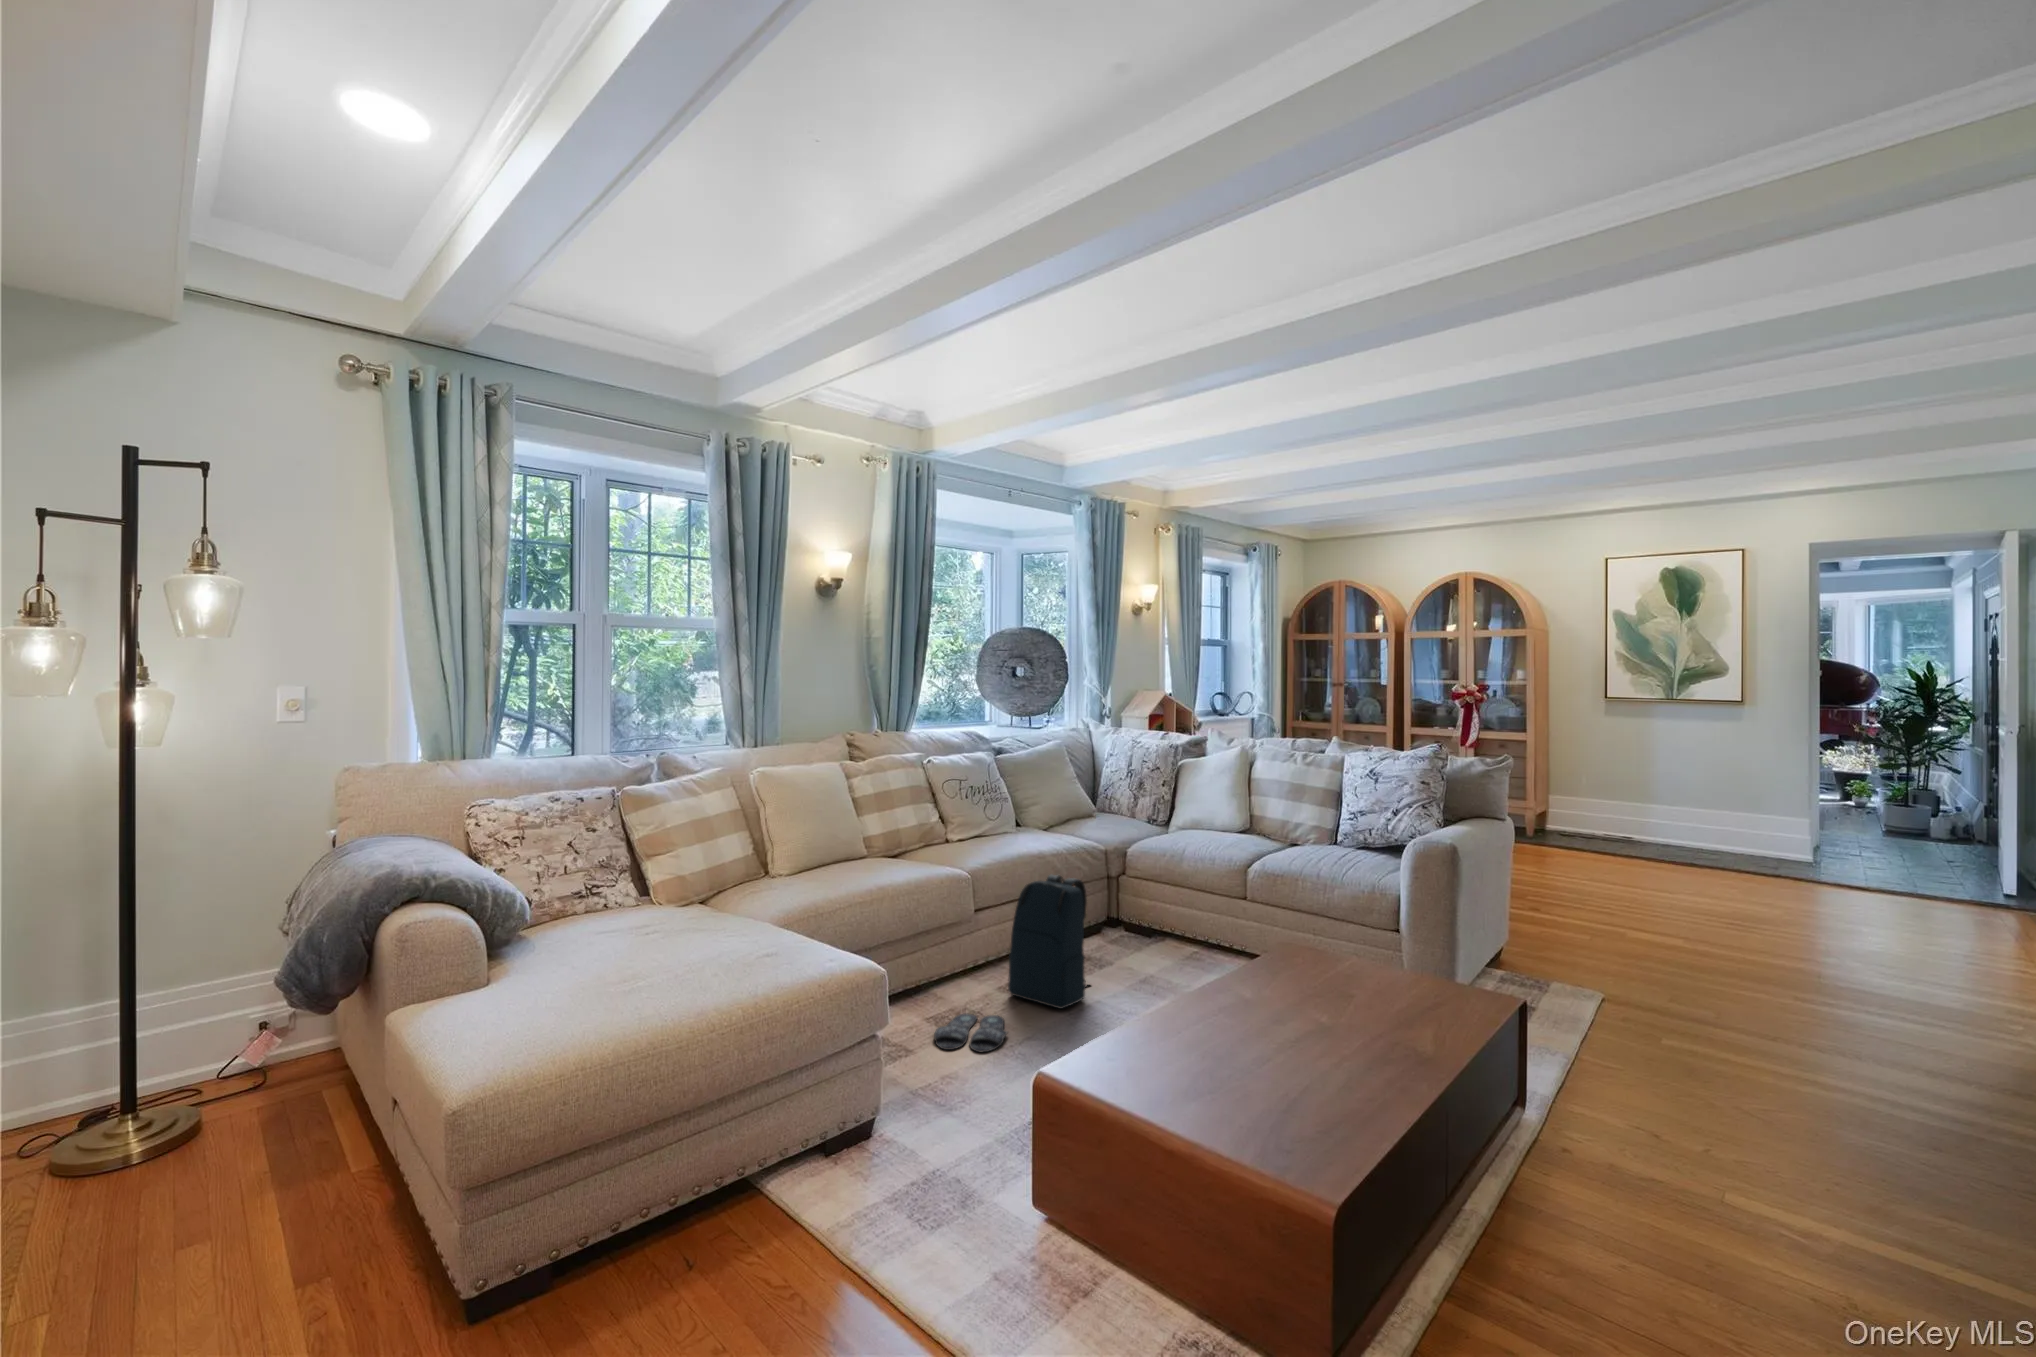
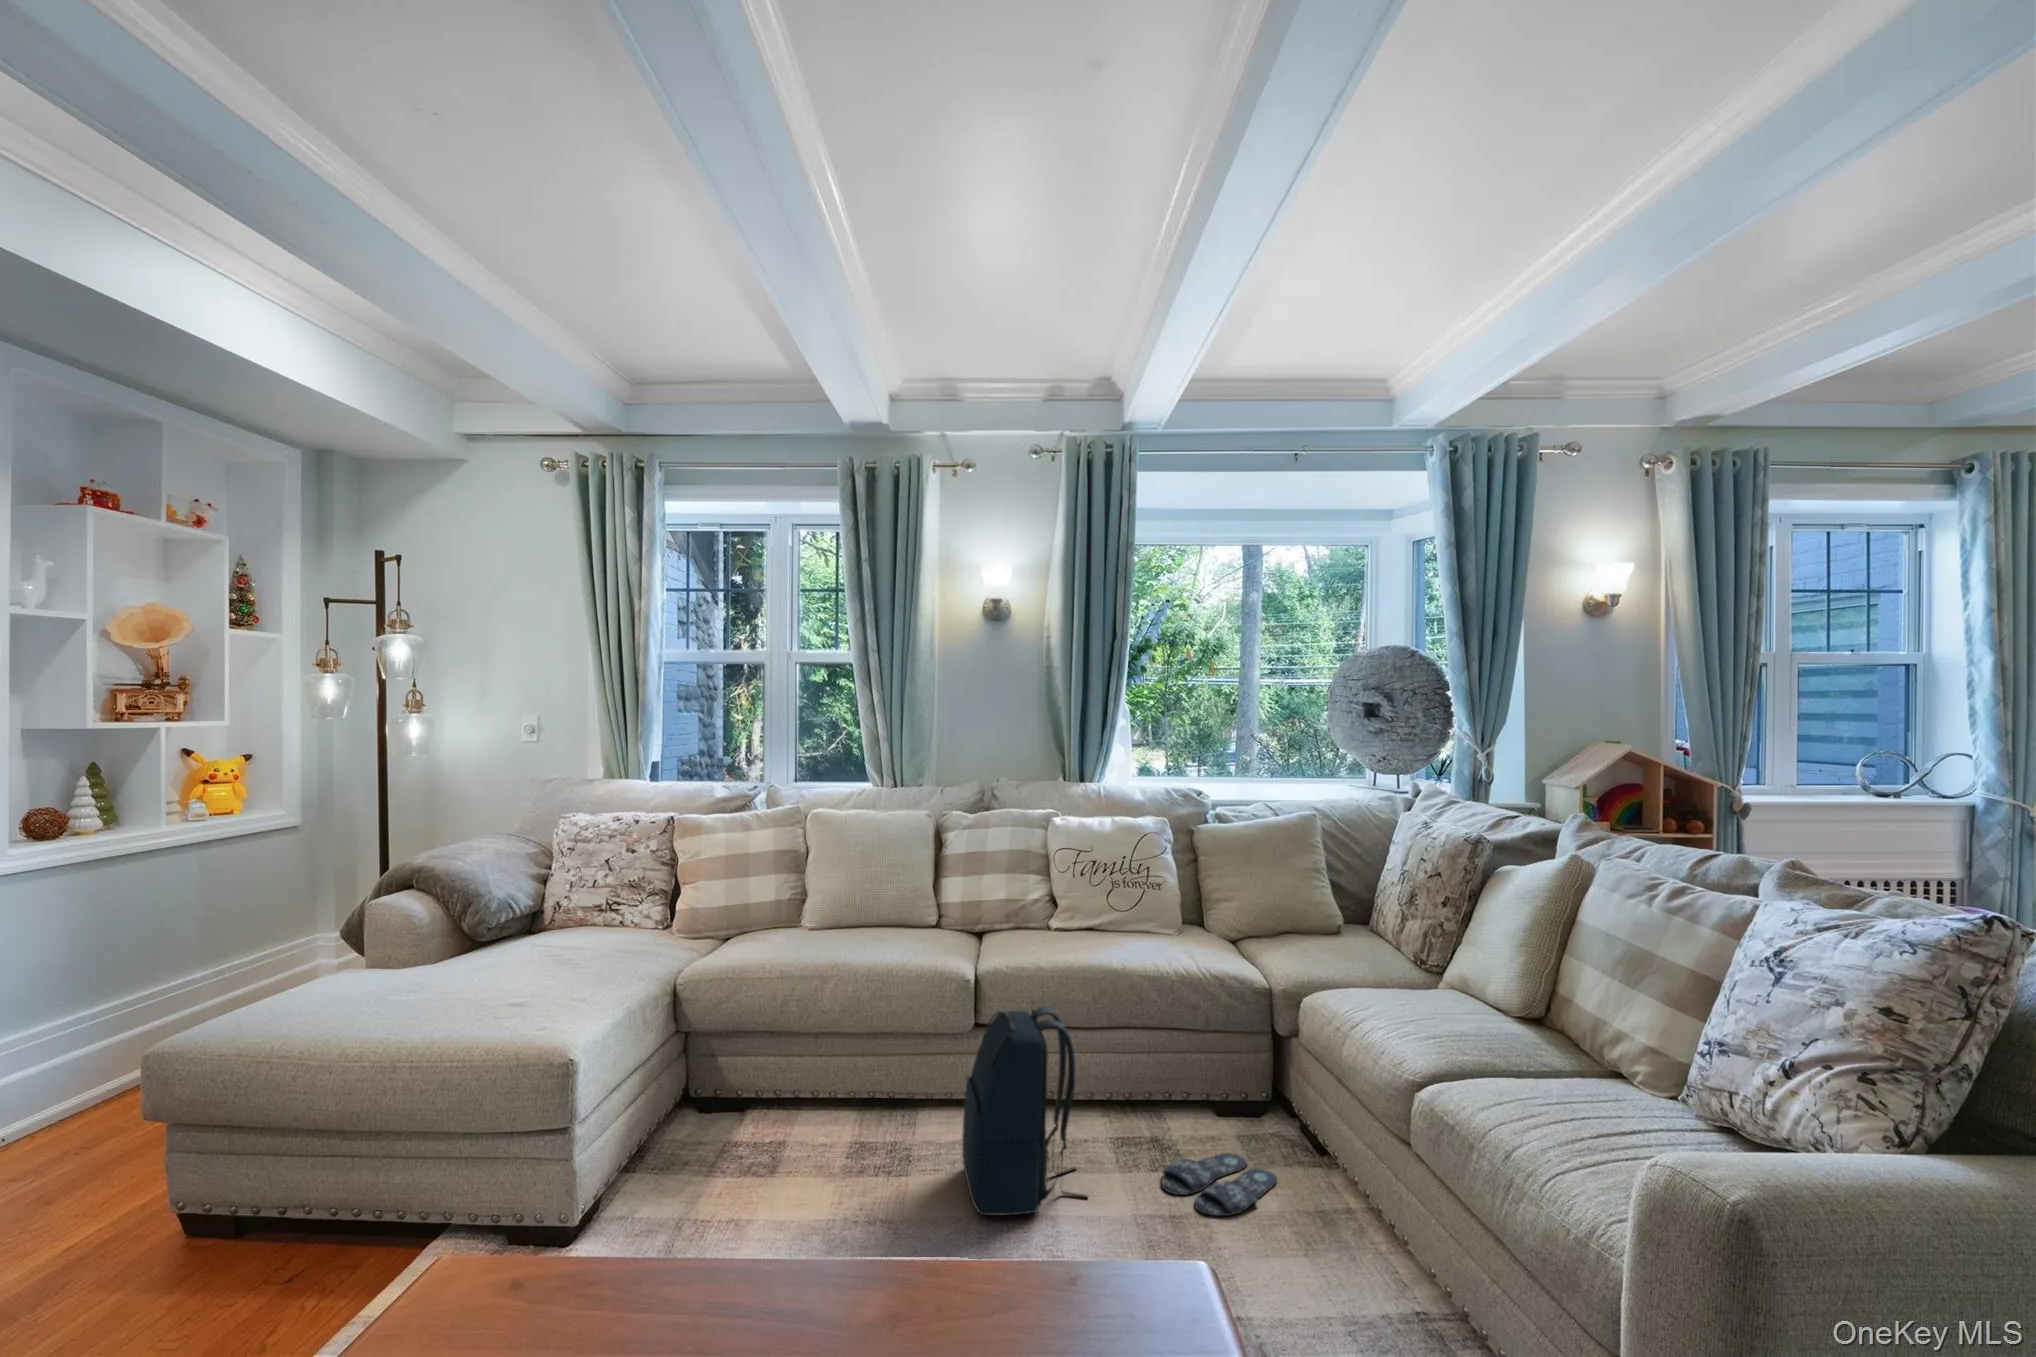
slippers: present [934,1014,1007,1052] -> present [1162,1153,1277,1216]

